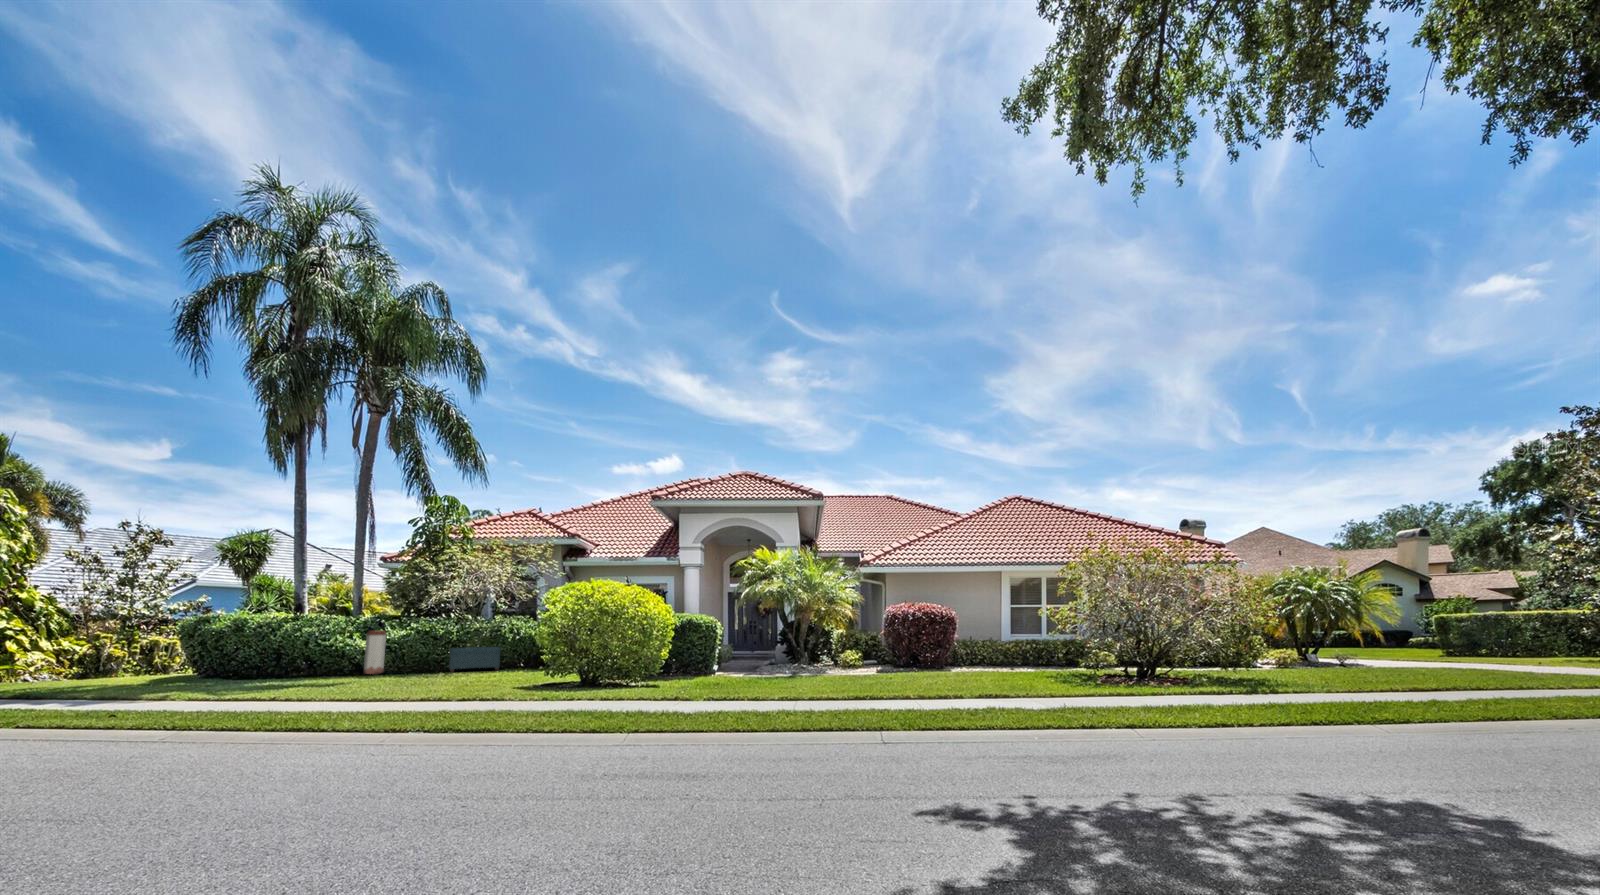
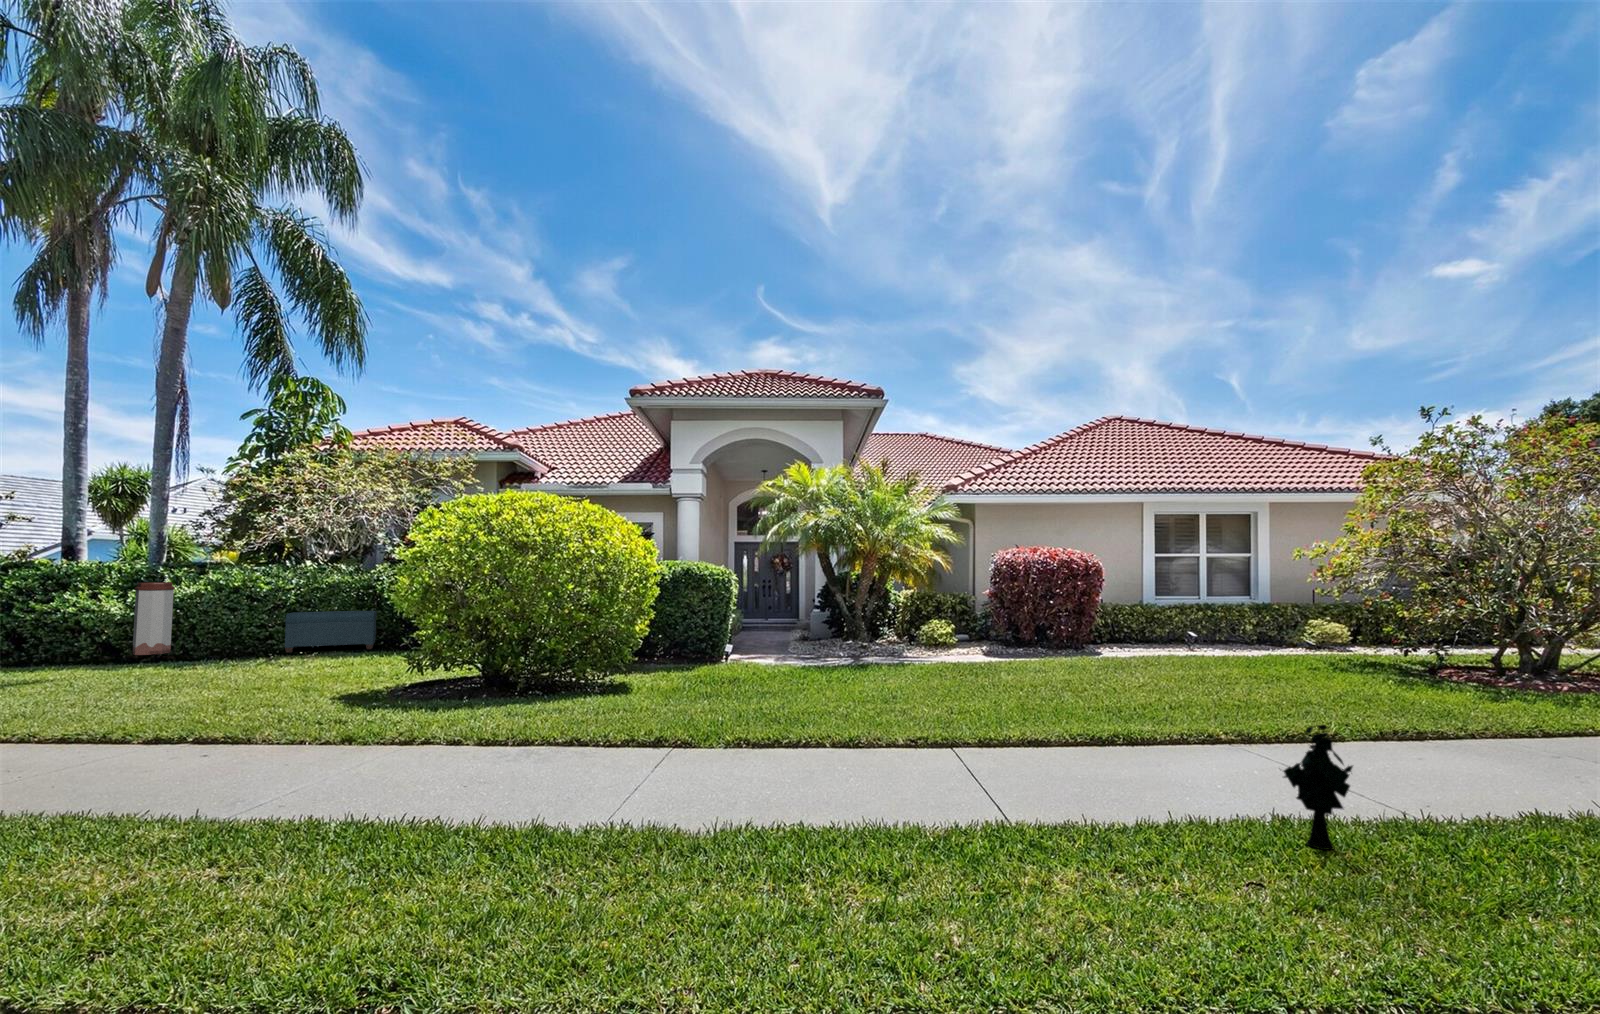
decorative plant: none [881,677,904,718] -> present [1283,724,1353,850]

